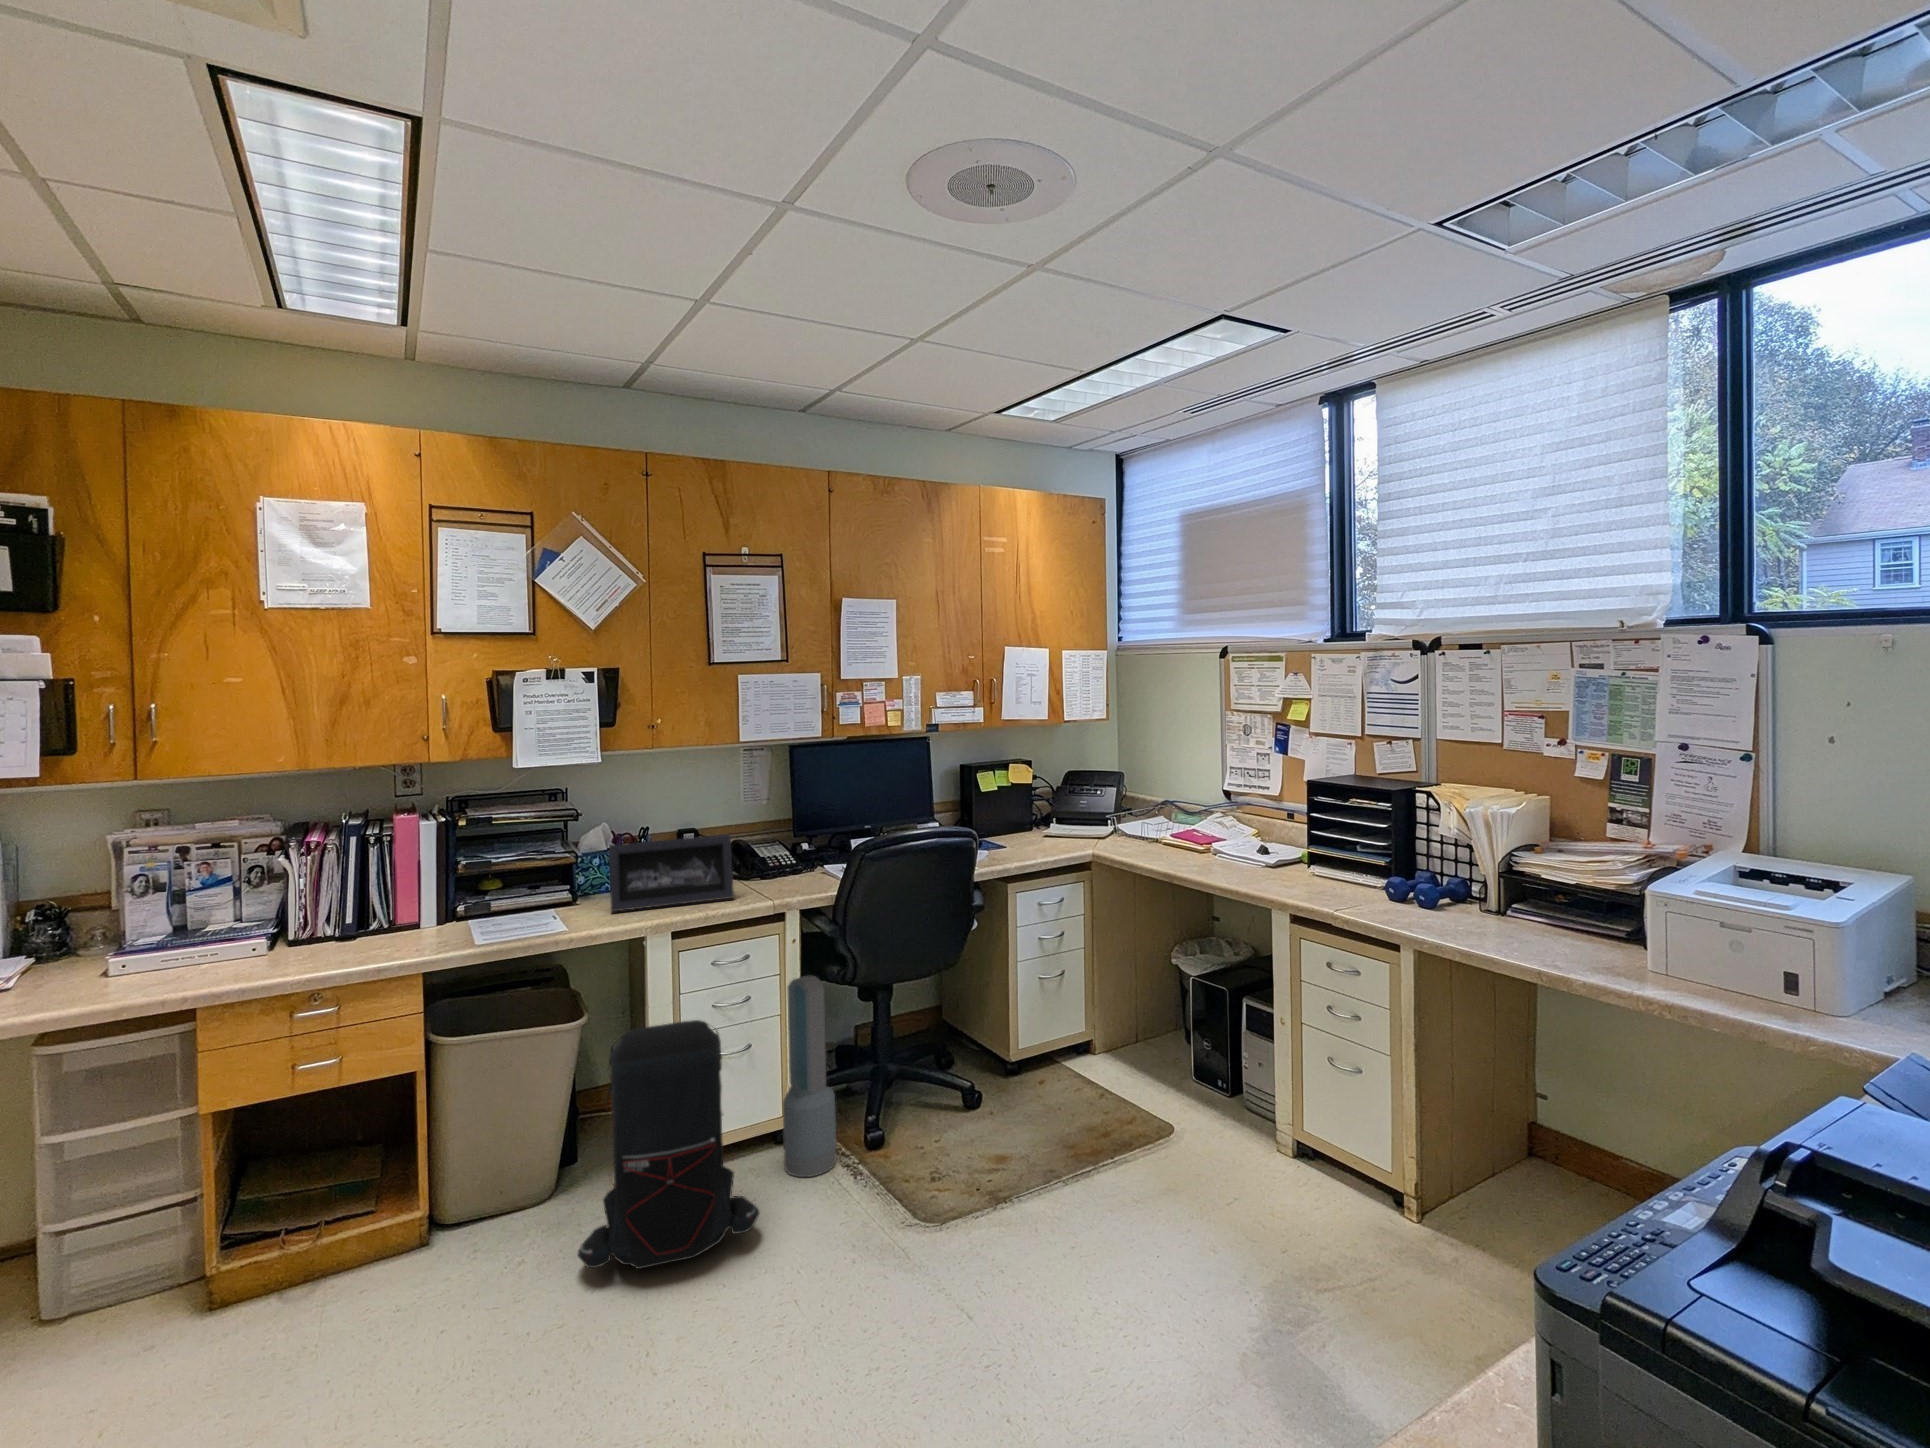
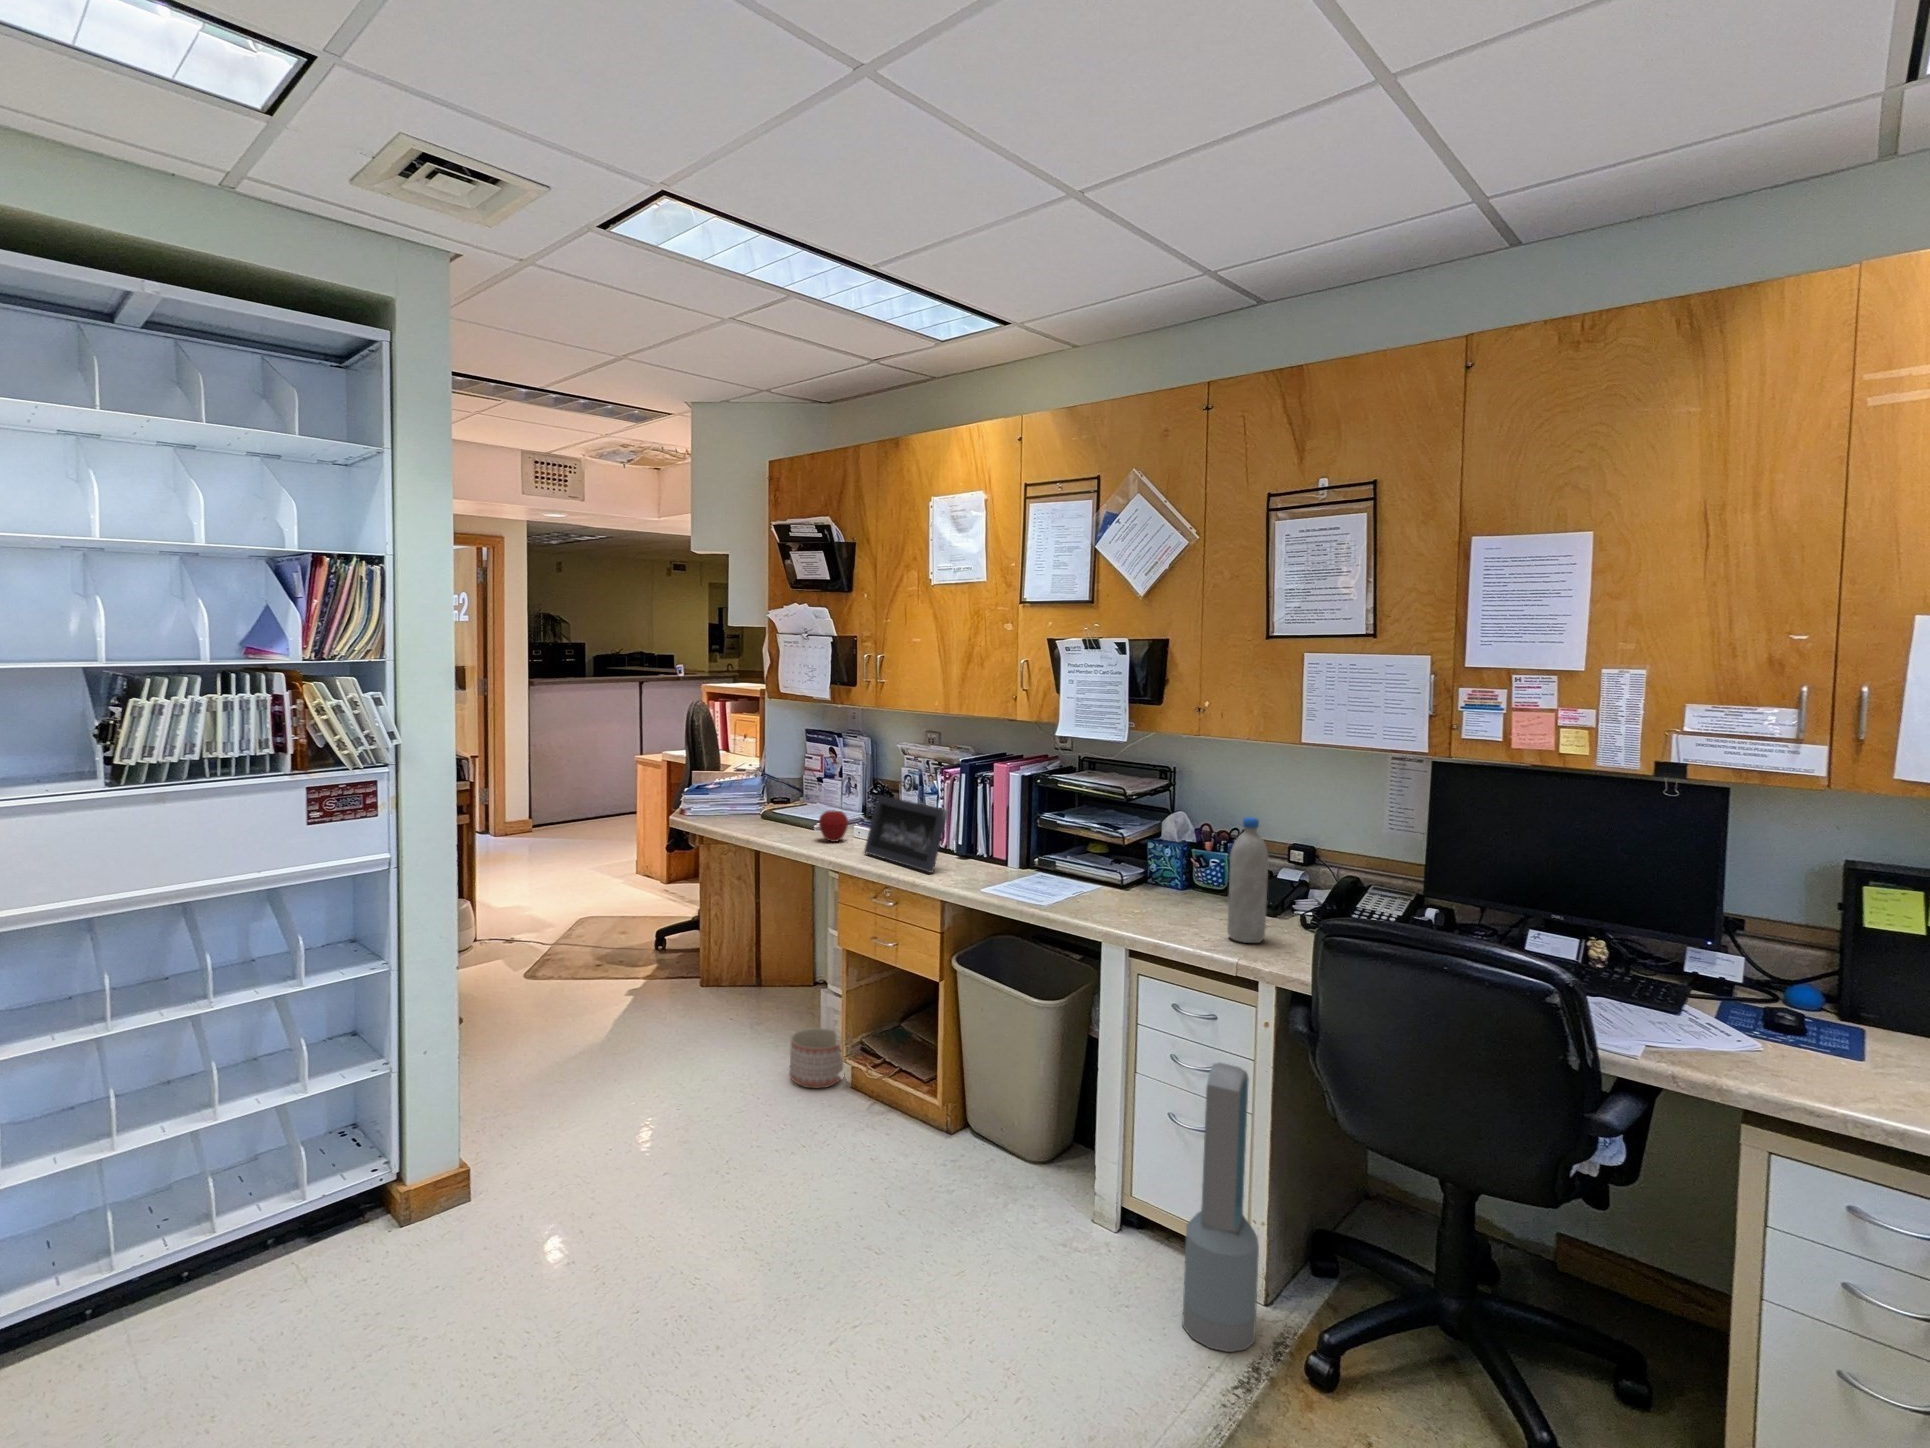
water bottle: none [747,801,777,894] -> present [1227,817,1268,943]
picture frame: present [609,834,734,912] -> present [864,795,948,873]
apple: none [68,939,131,988] -> present [819,810,848,842]
backpack: present [578,1020,759,1269] -> none [922,1016,1121,1312]
planter: none [77,1248,188,1355] -> present [790,1029,843,1088]

